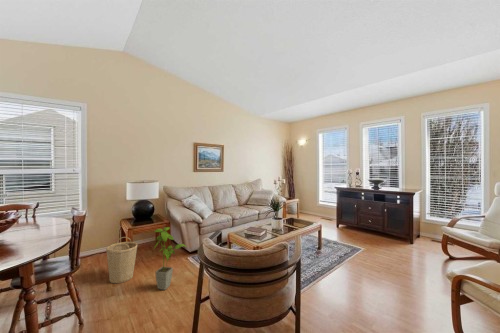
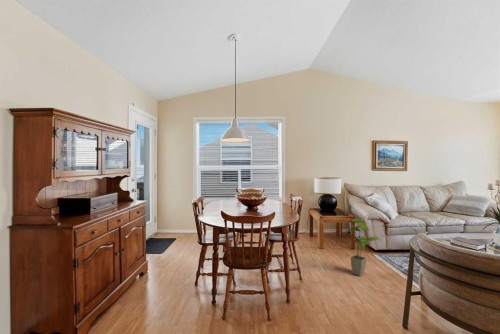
basket: present [106,237,137,283] -> none [306,223,330,260]

